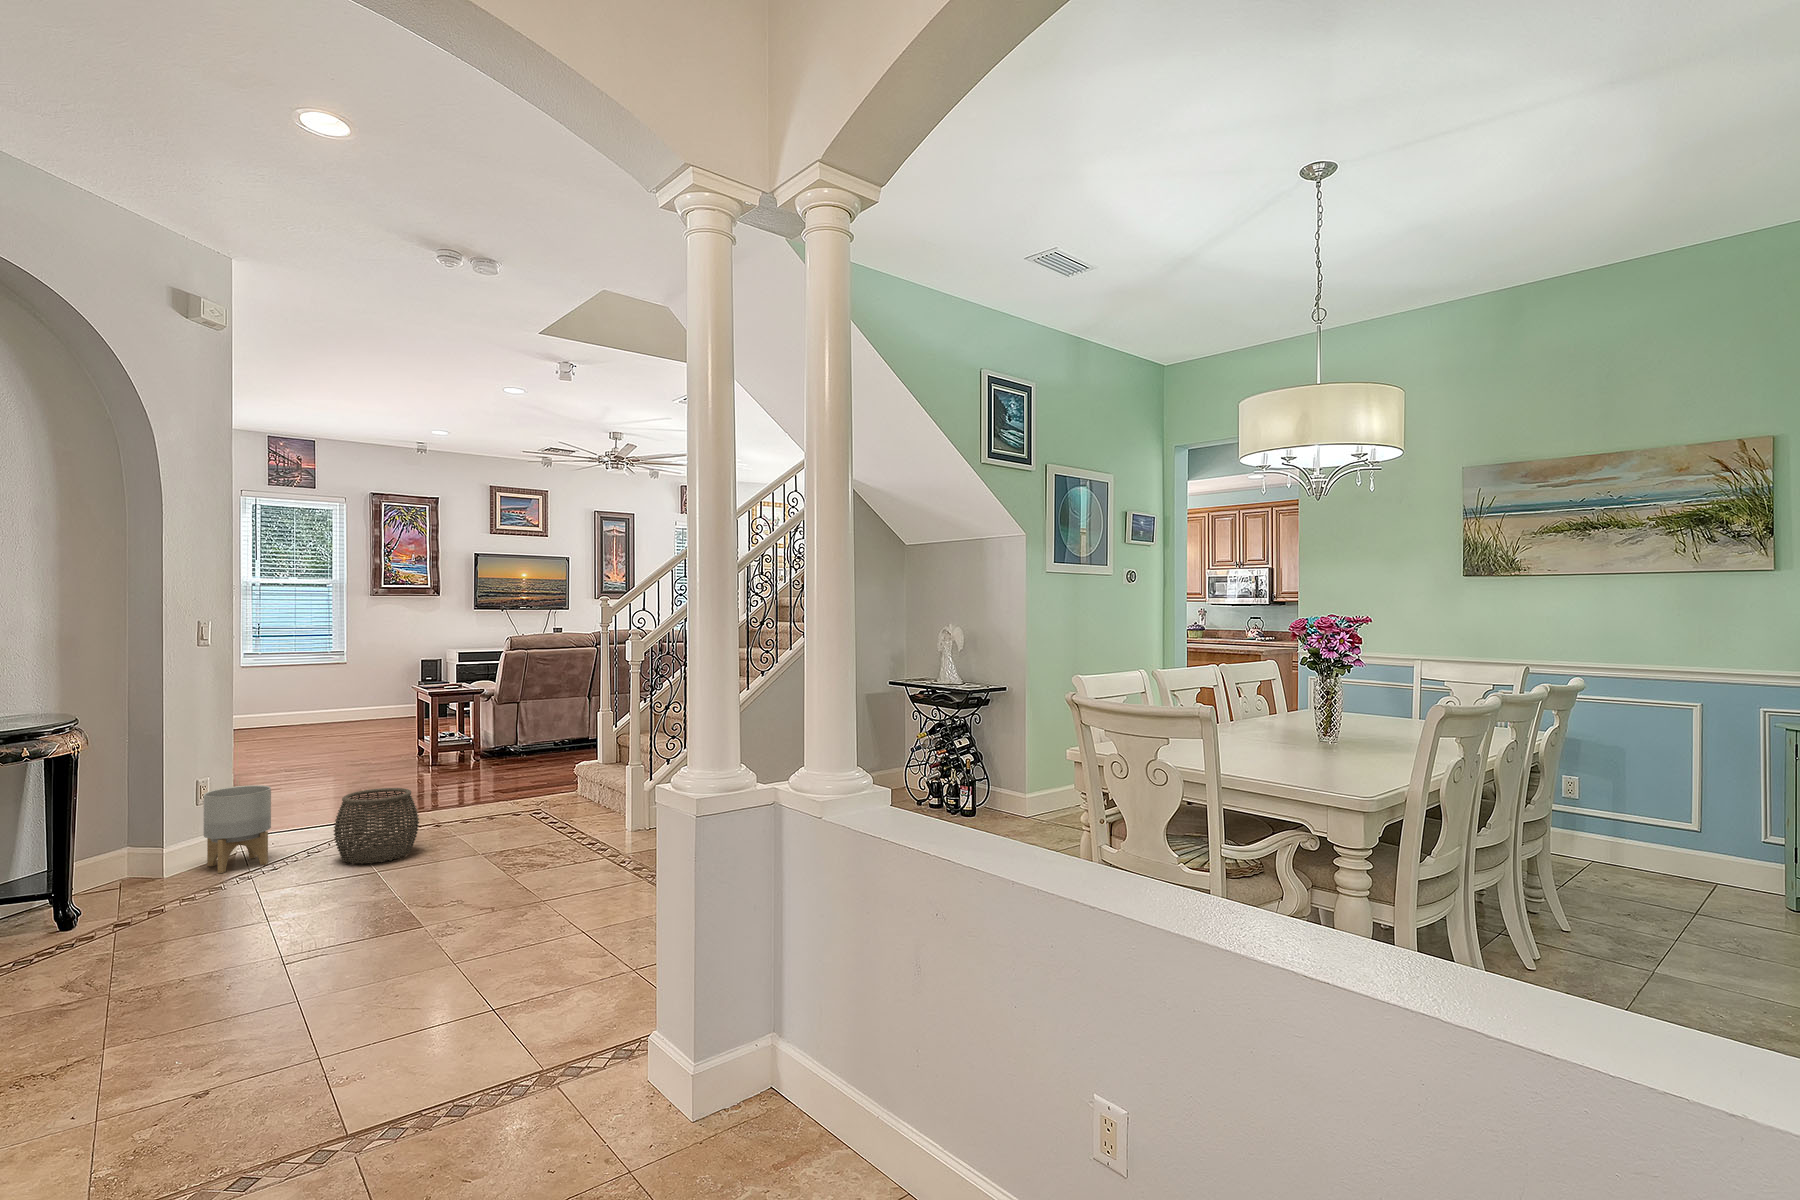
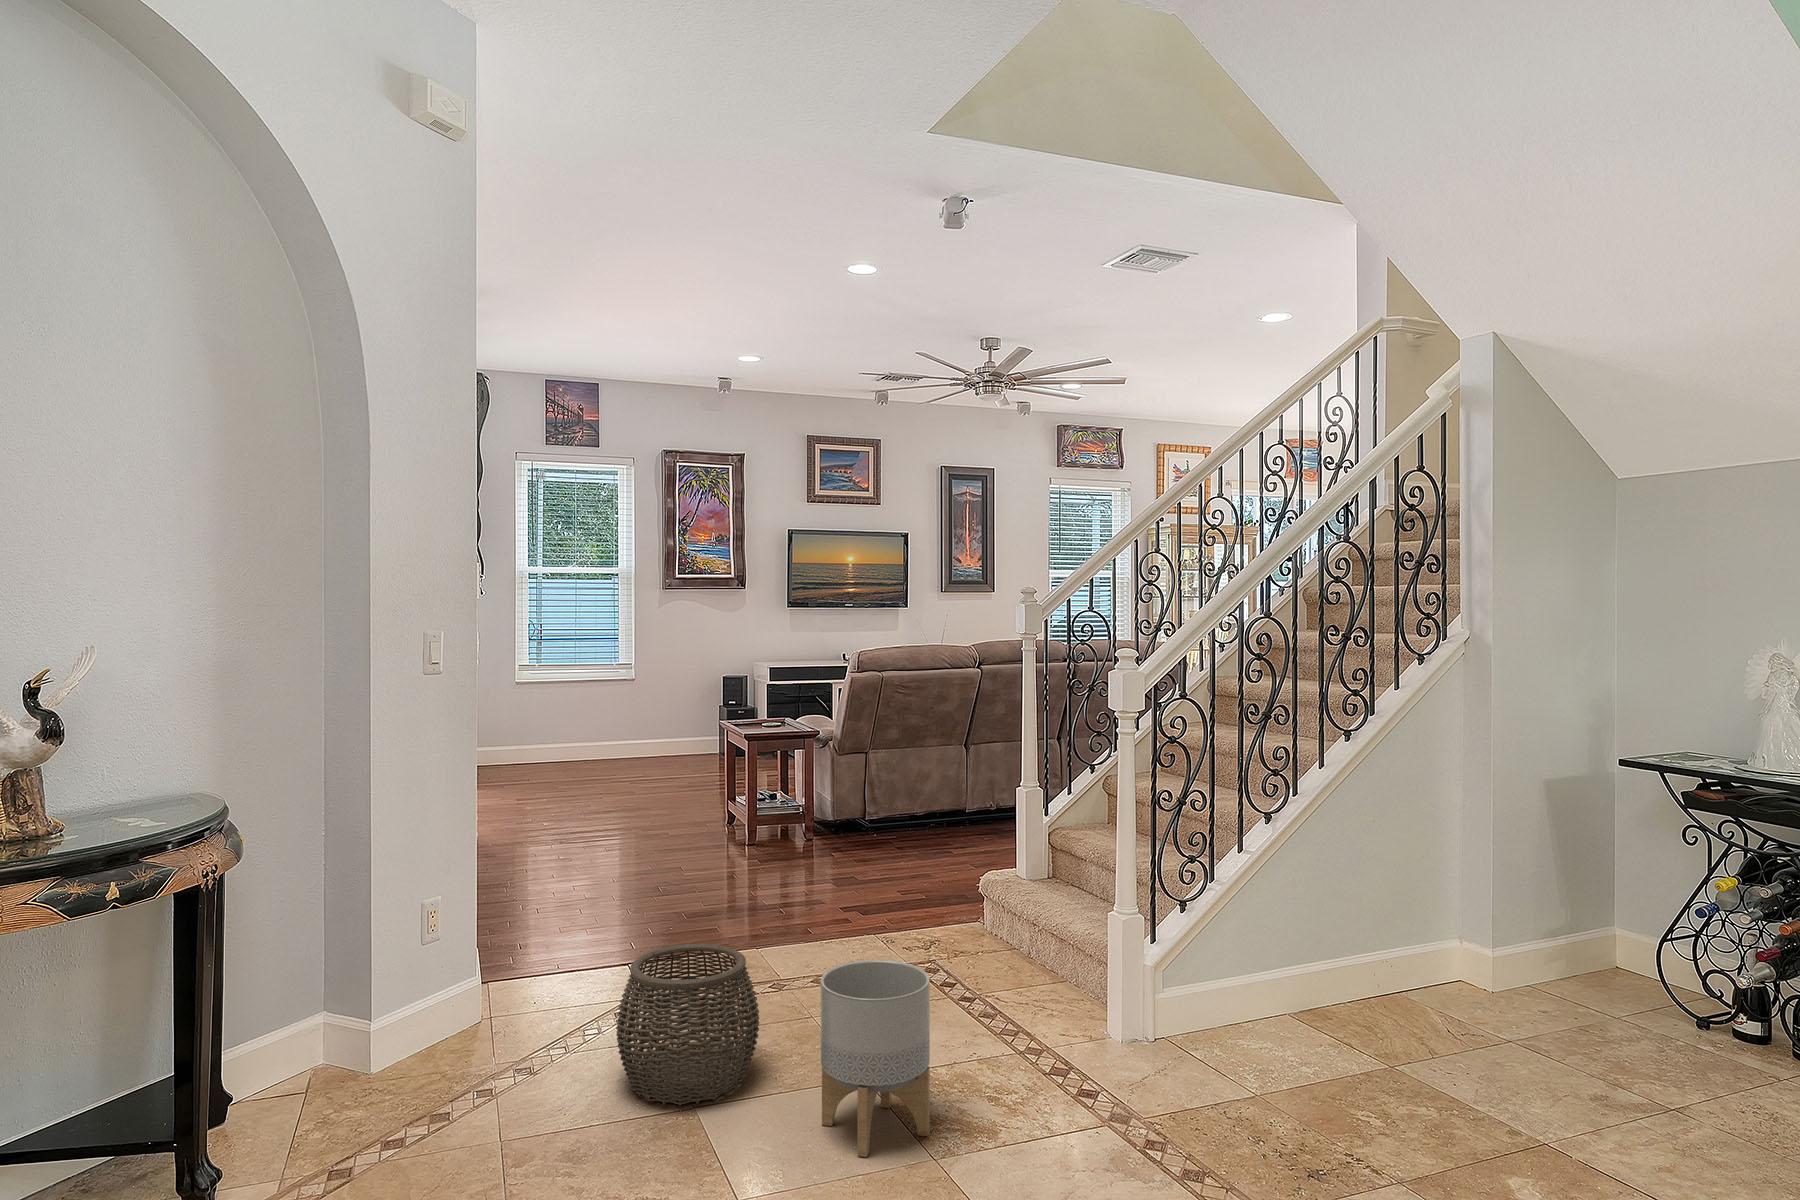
planter: present [204,785,271,873] -> present [821,960,930,1157]

